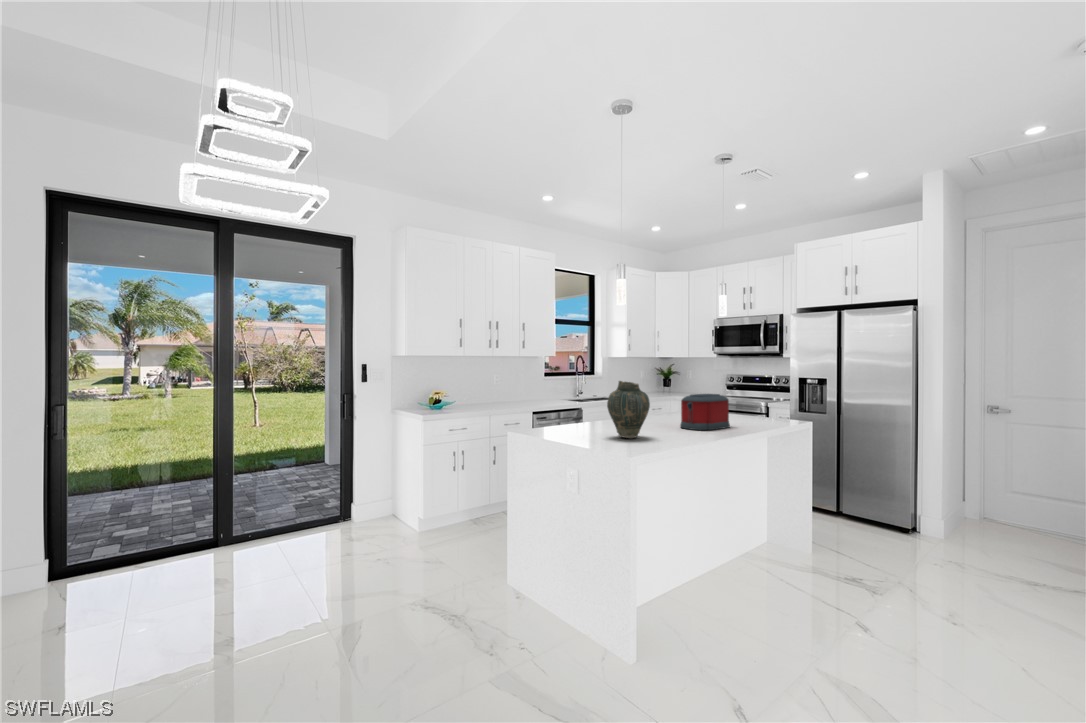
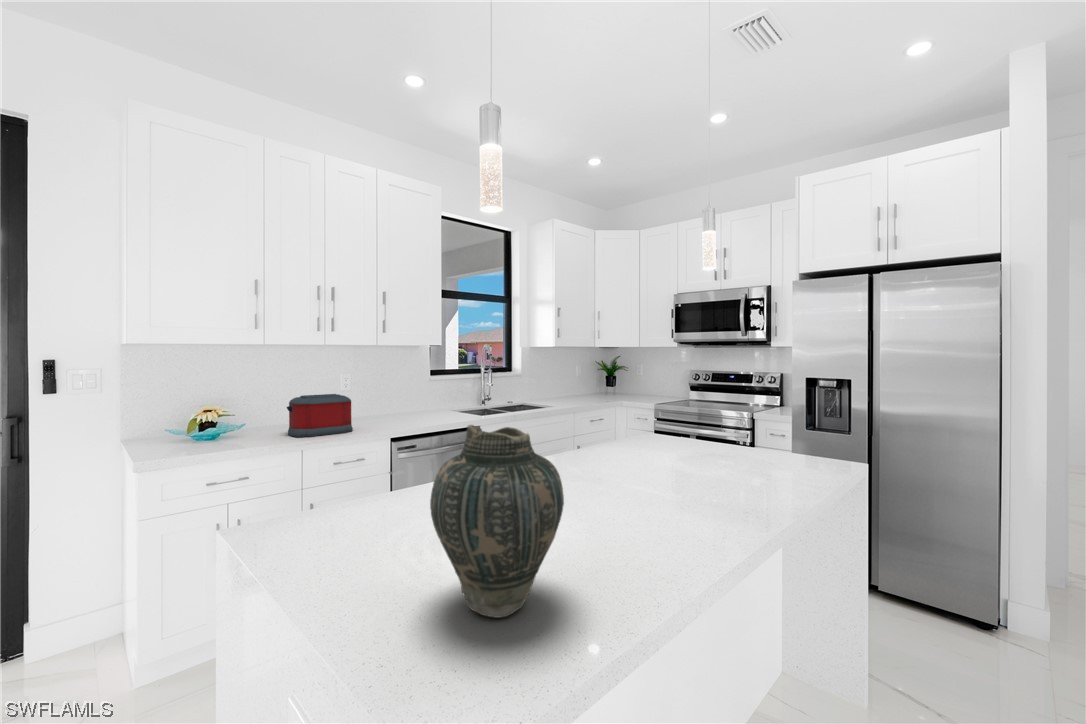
toaster: present [680,394,730,430] -> present [287,394,353,437]

